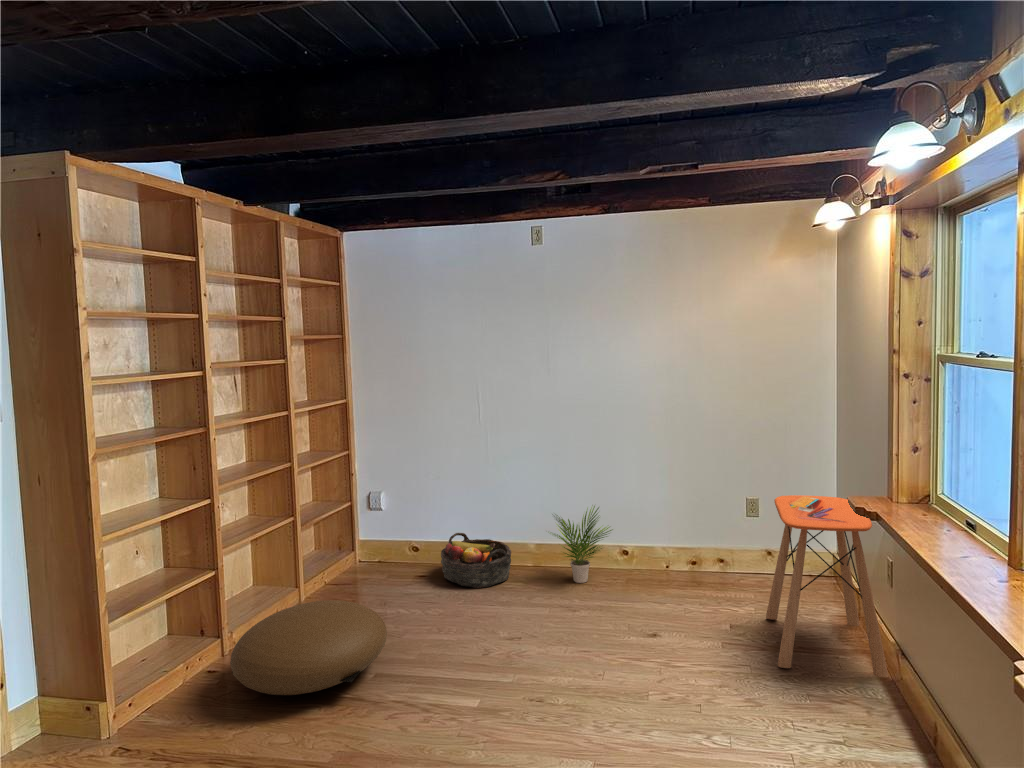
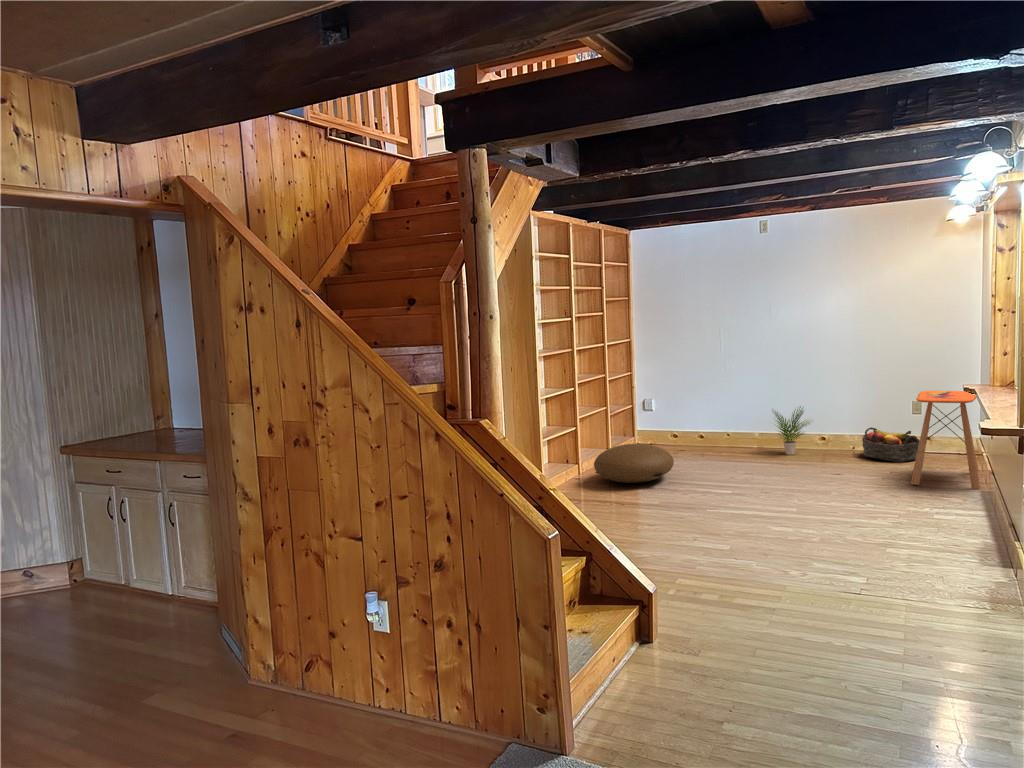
basket: present [441,533,511,588] -> present [862,427,920,462]

